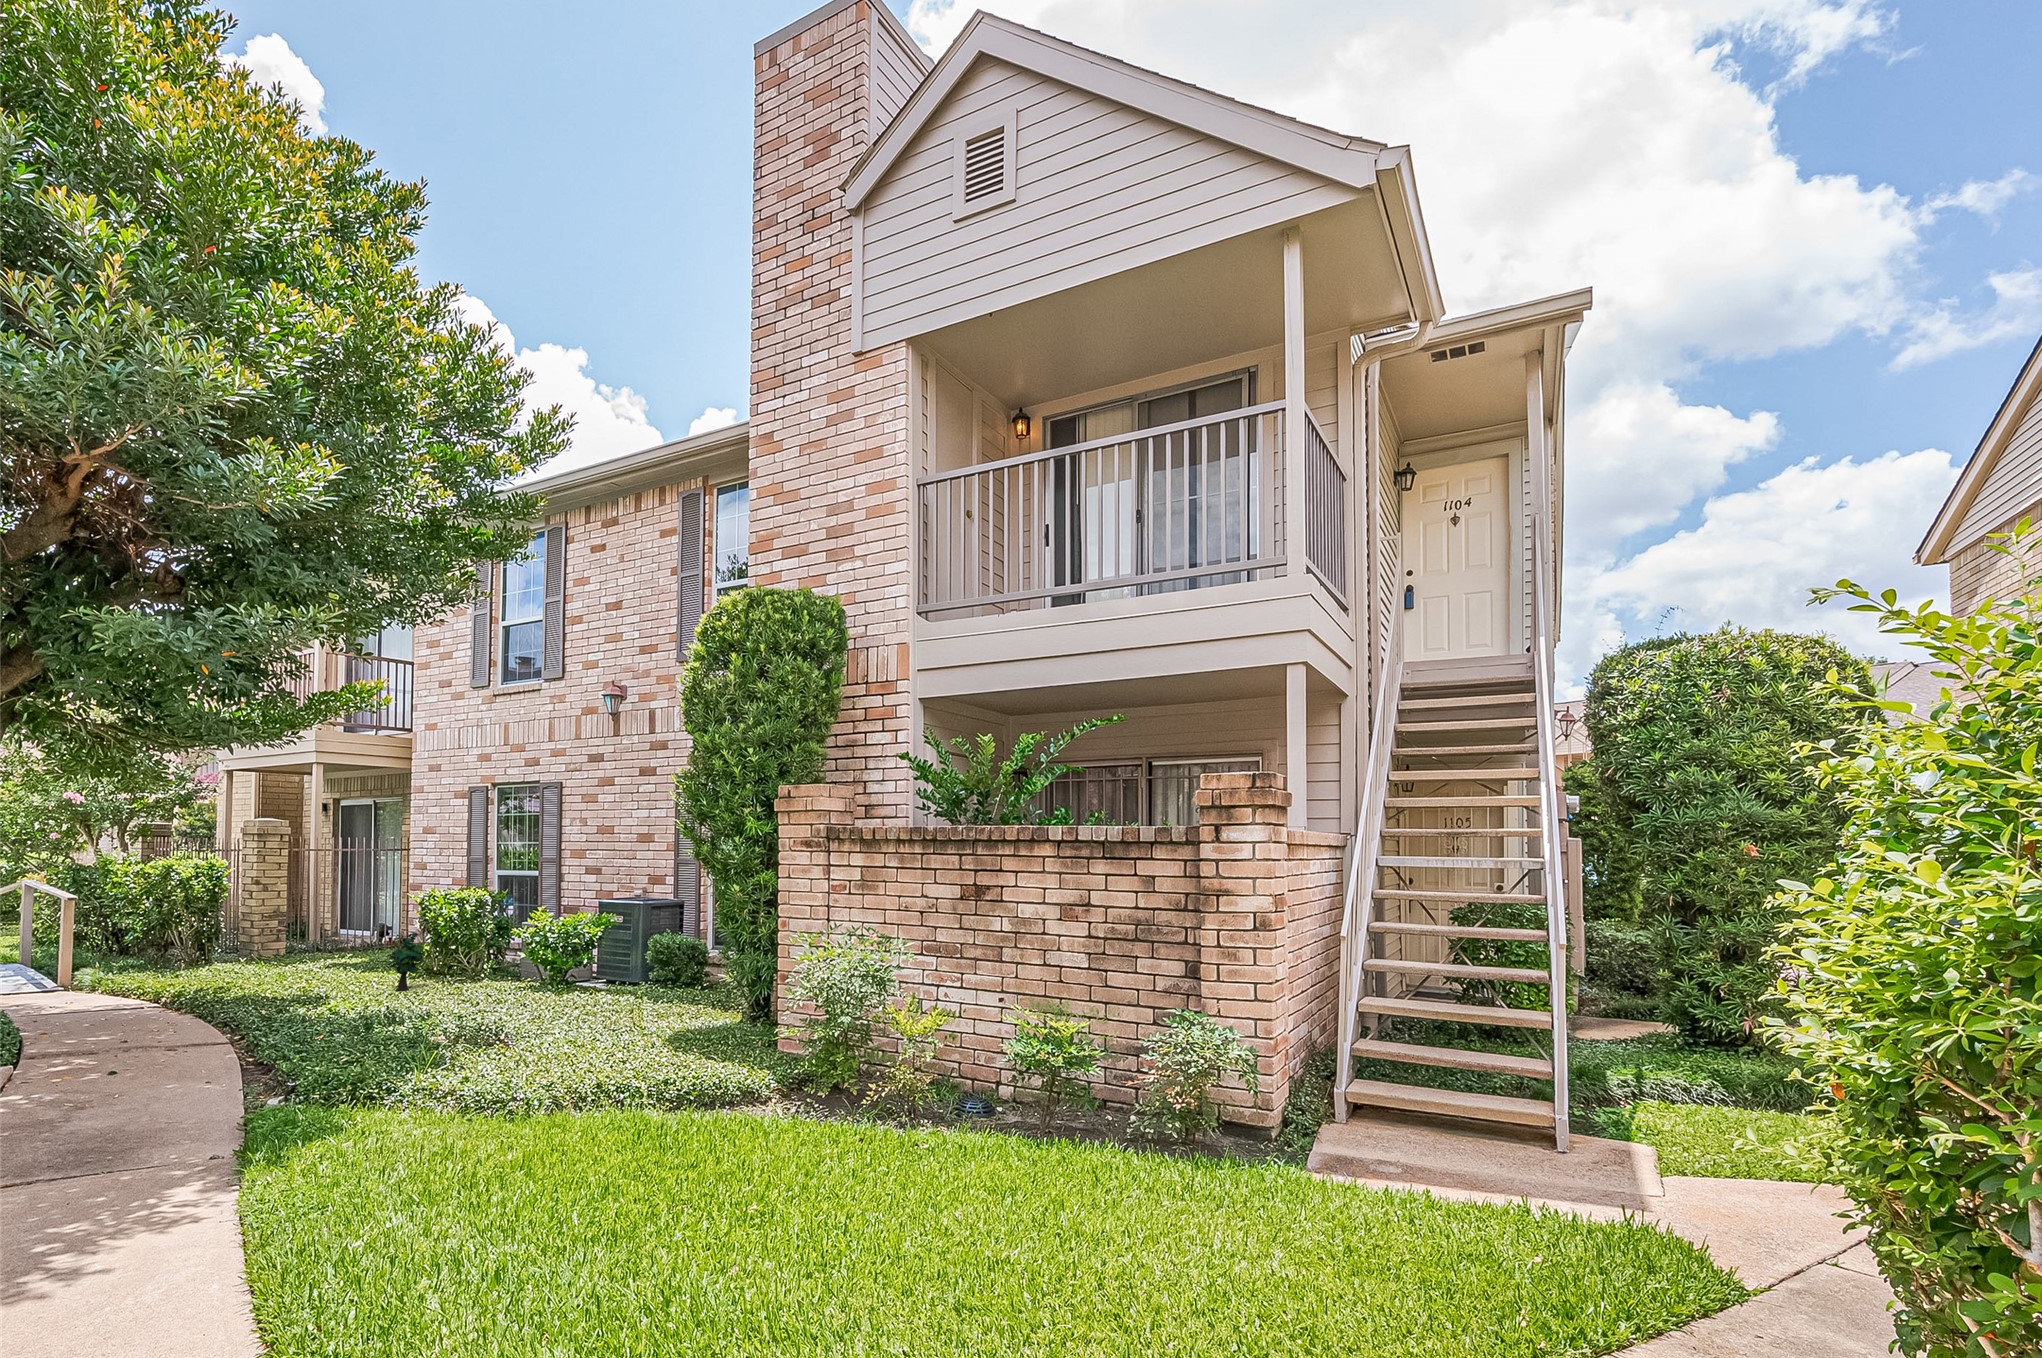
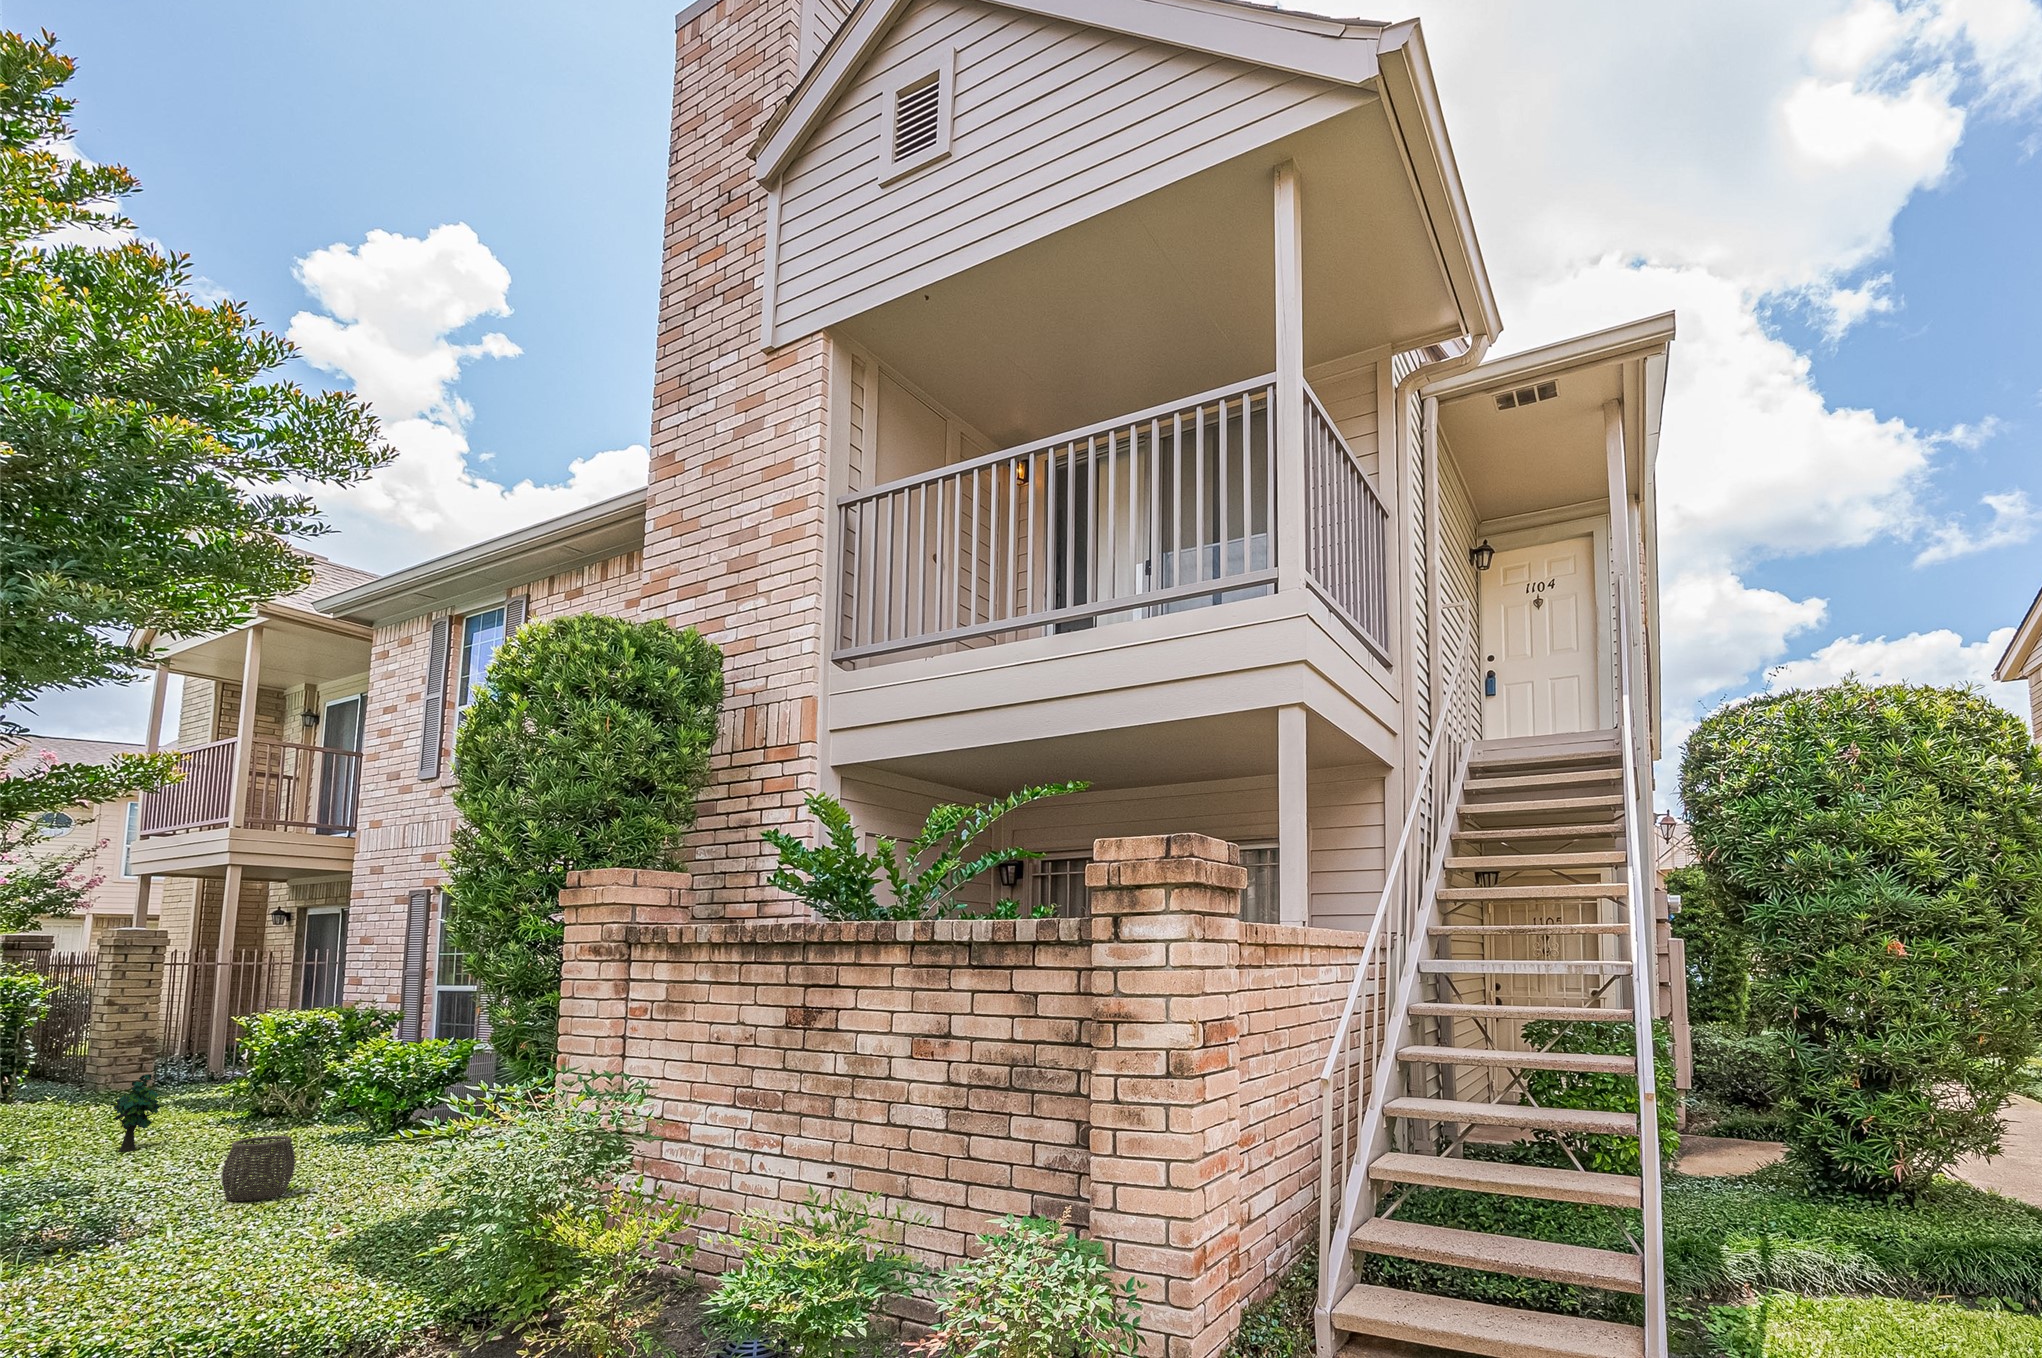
woven basket: none [506,978,559,1025] -> present [221,1136,296,1202]

